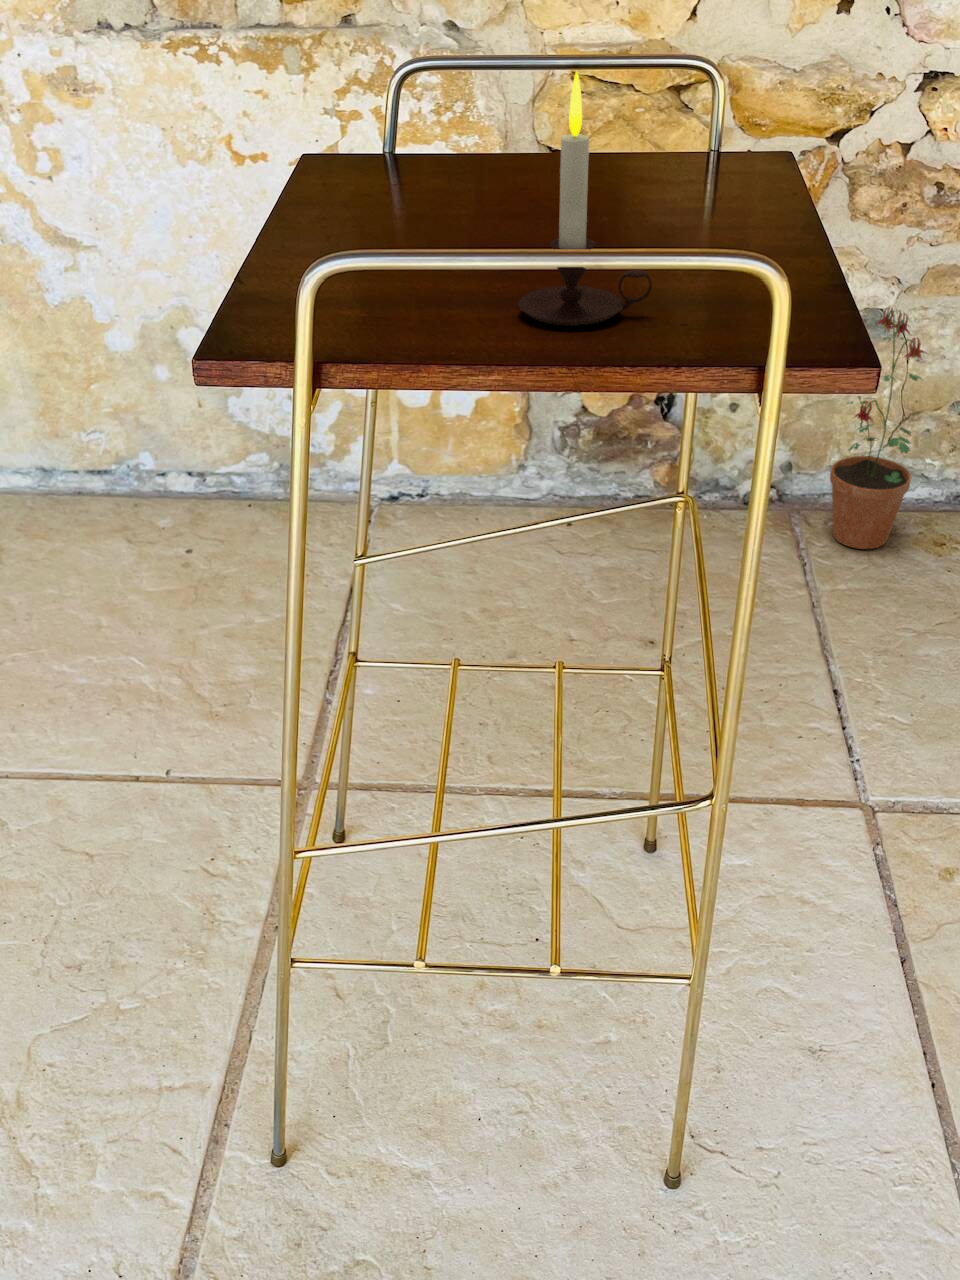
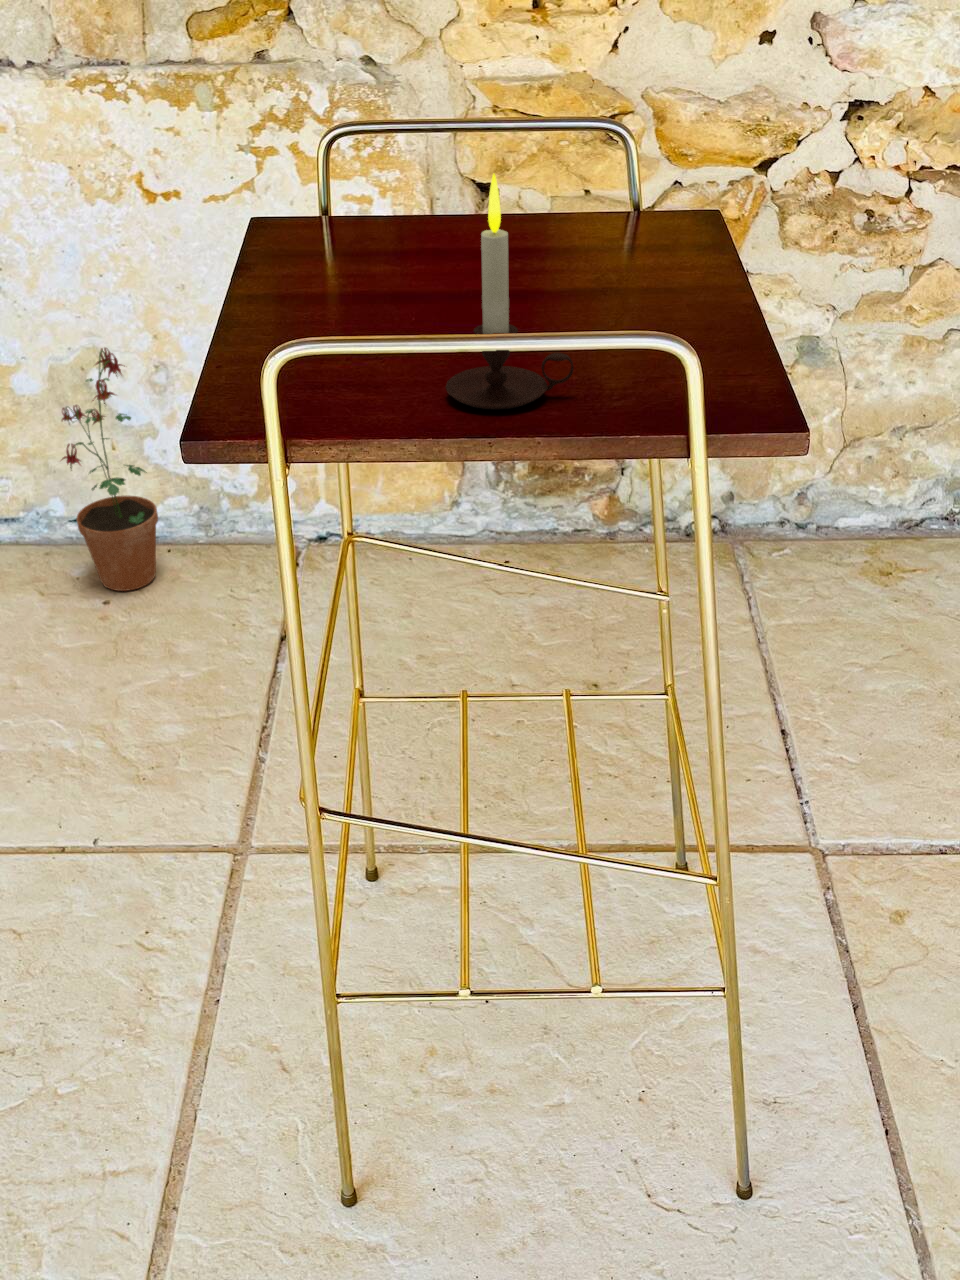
potted plant: present [830,308,926,549] -> present [62,348,158,591]

